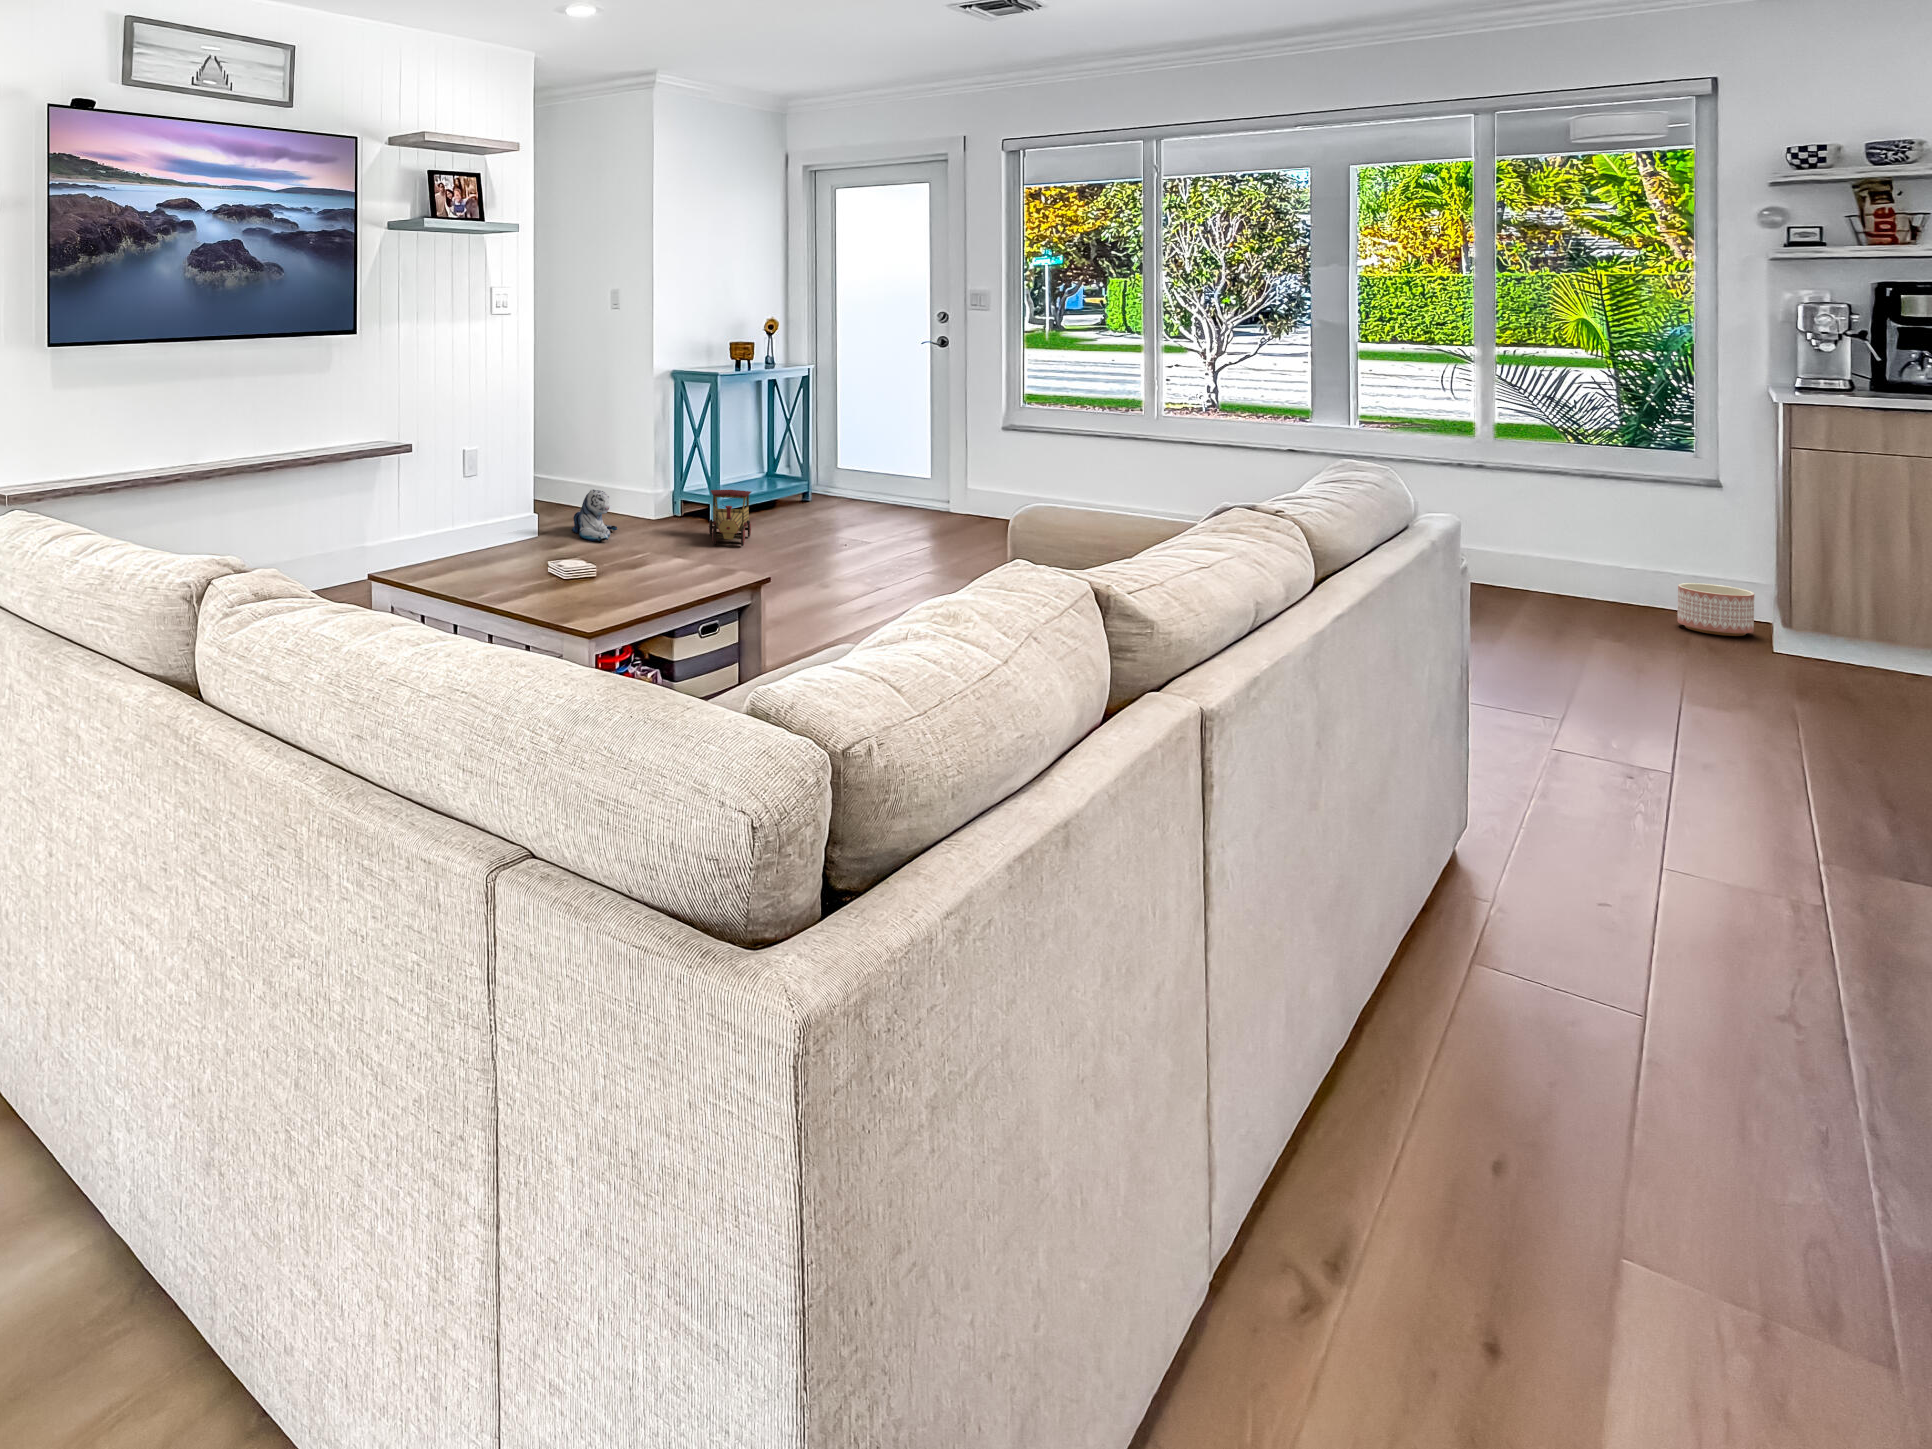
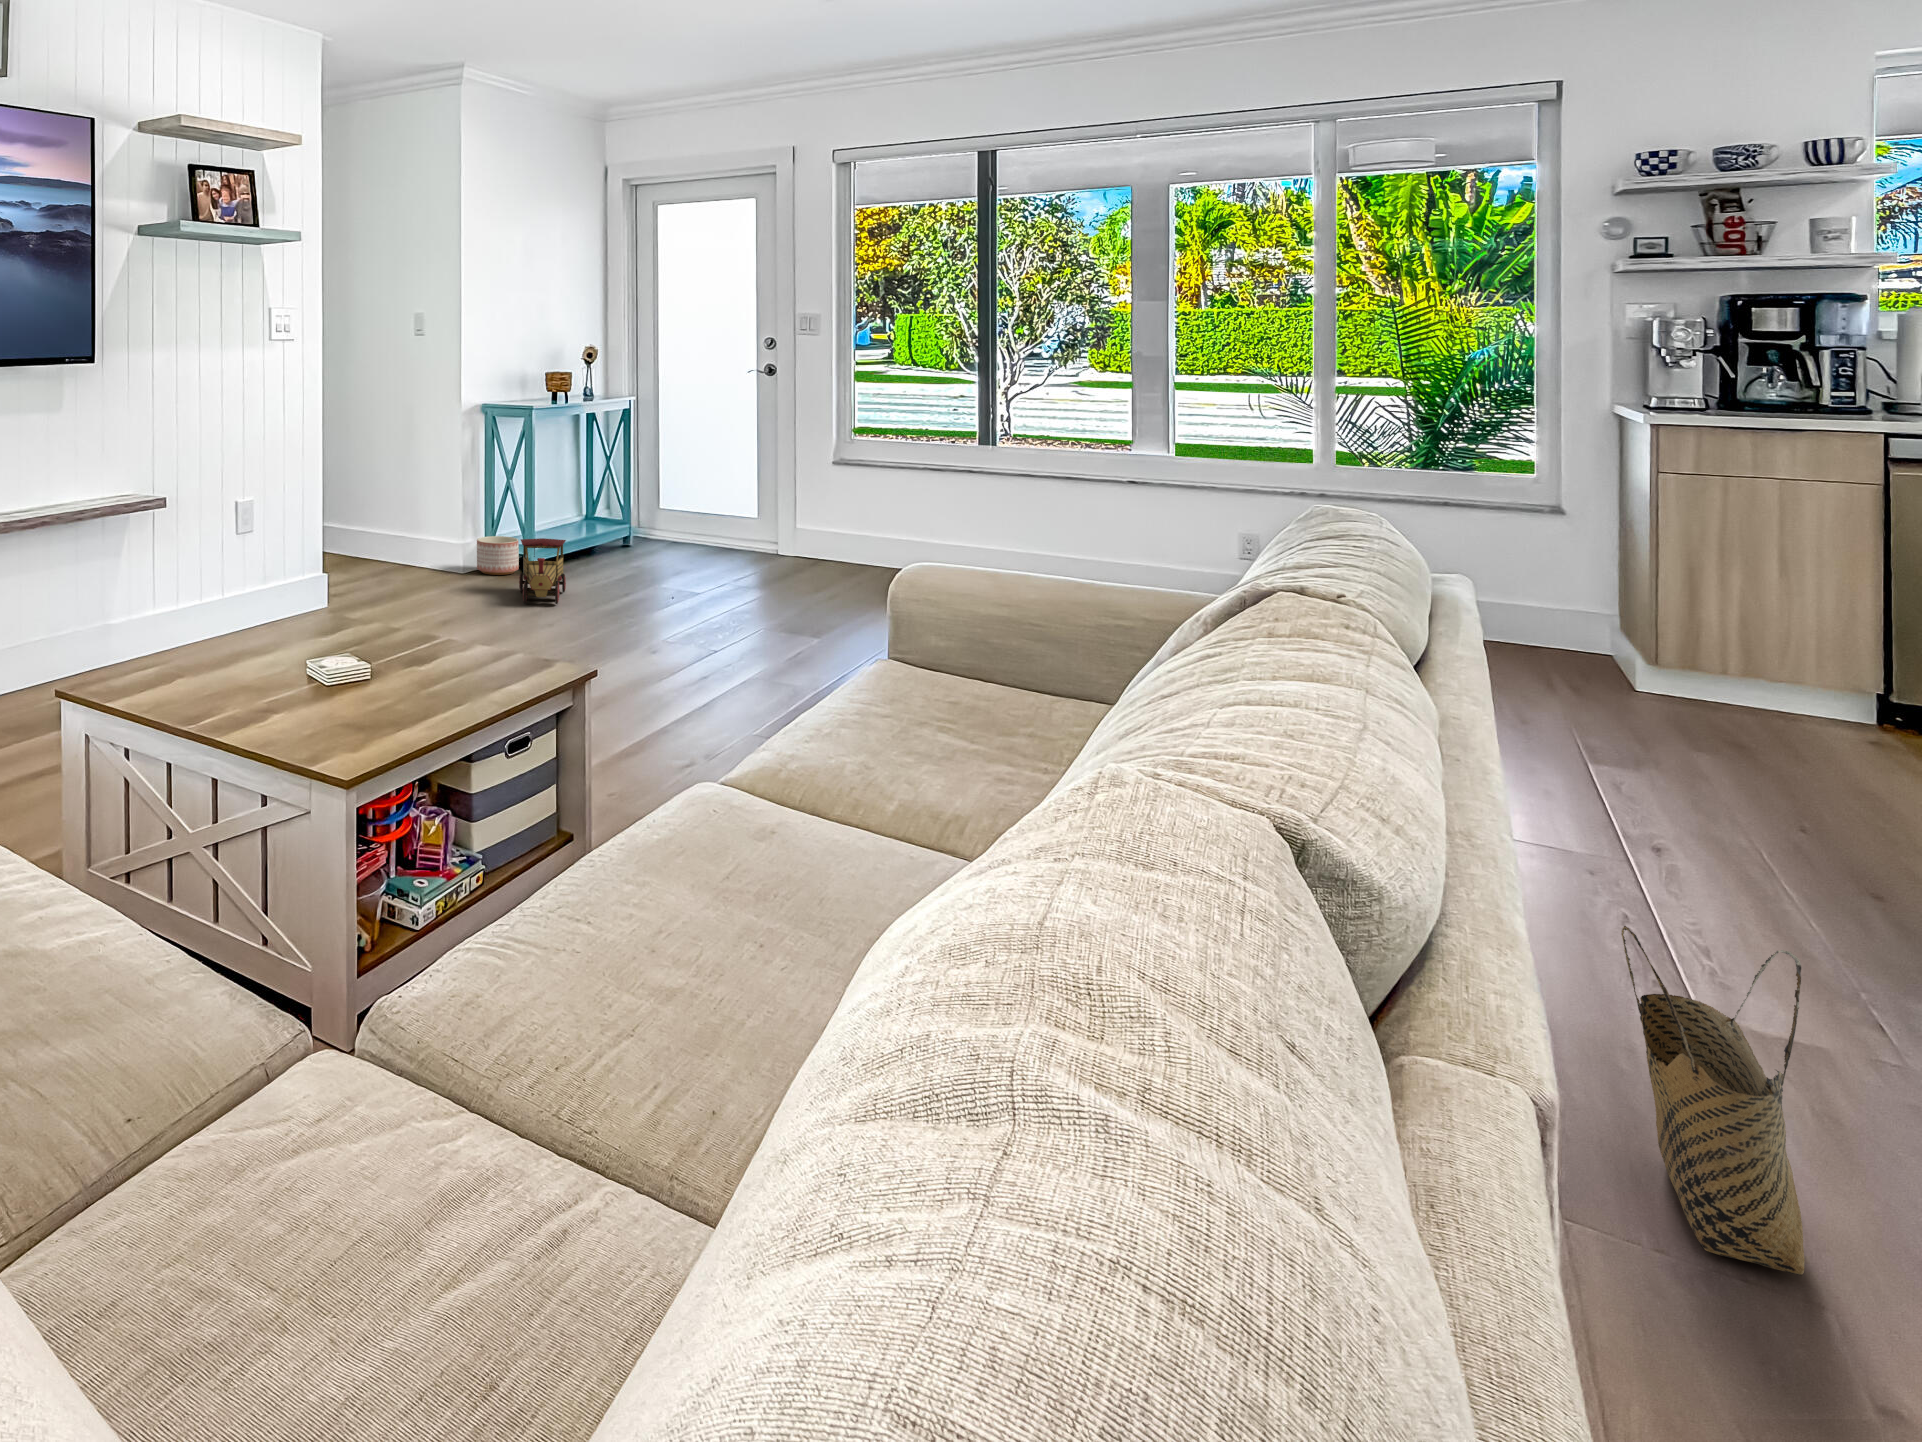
plush toy: present [572,490,617,541] -> none [363,542,416,603]
planter: present [1677,583,1754,636] -> present [477,536,519,575]
woven basket: none [1479,742,1584,954] -> present [1621,926,1805,1275]

